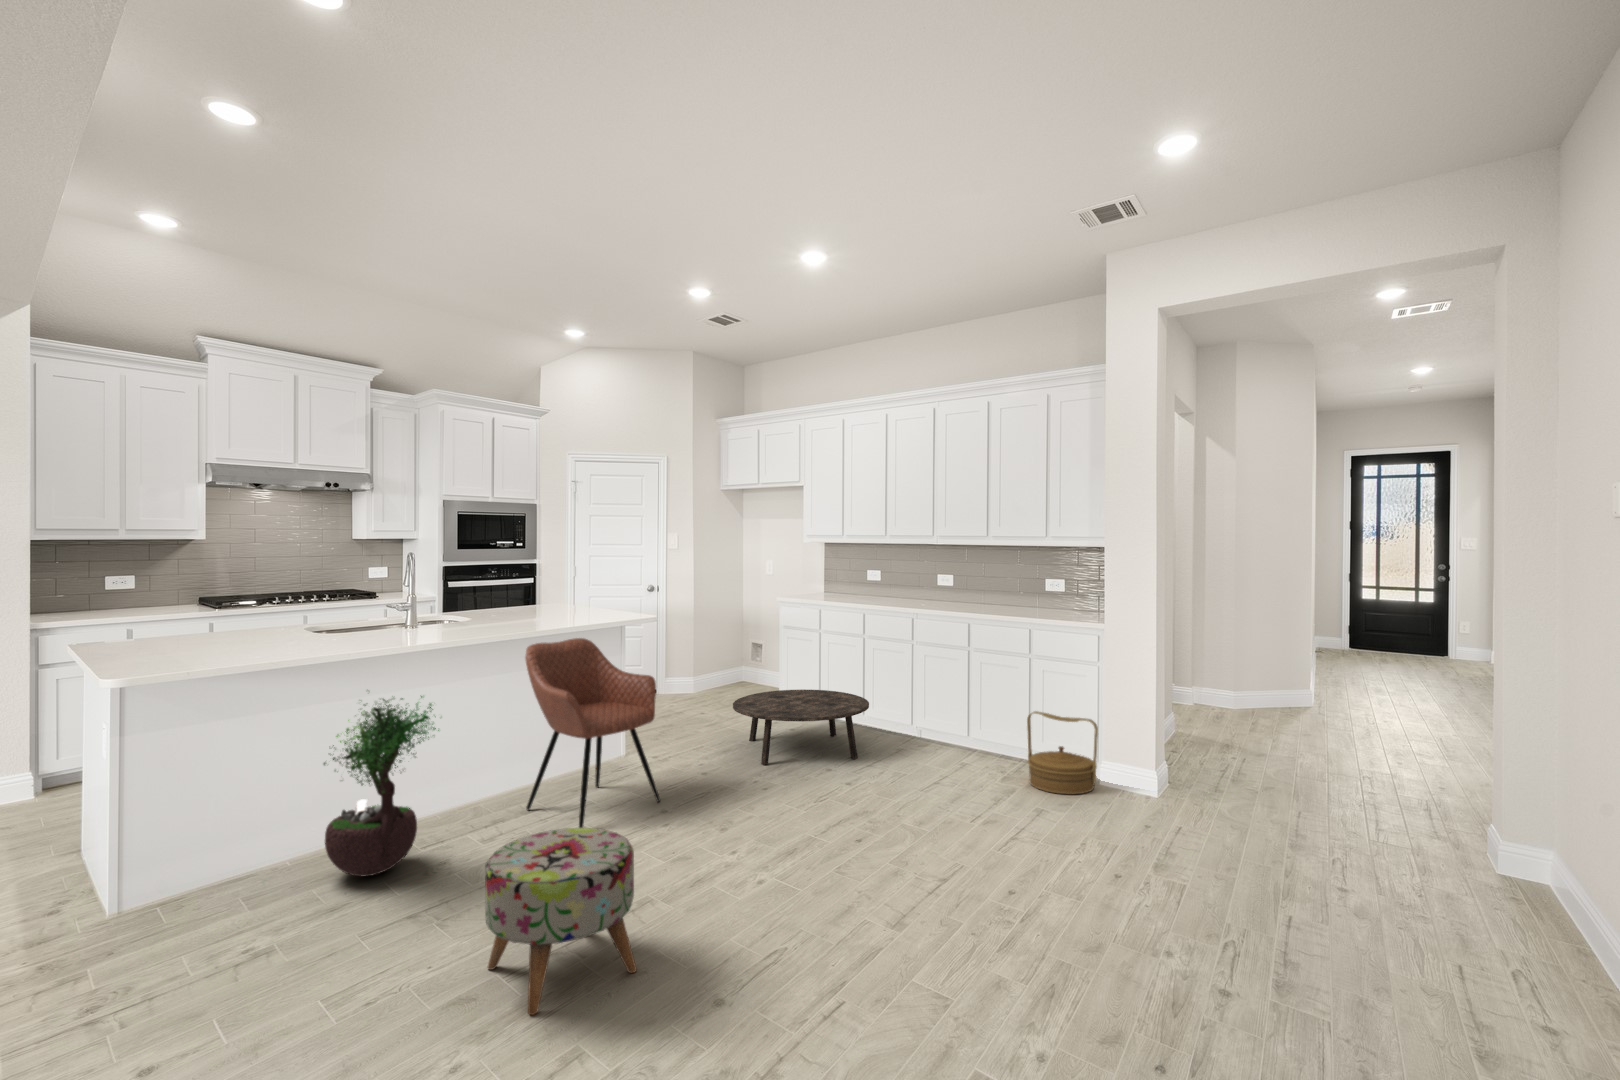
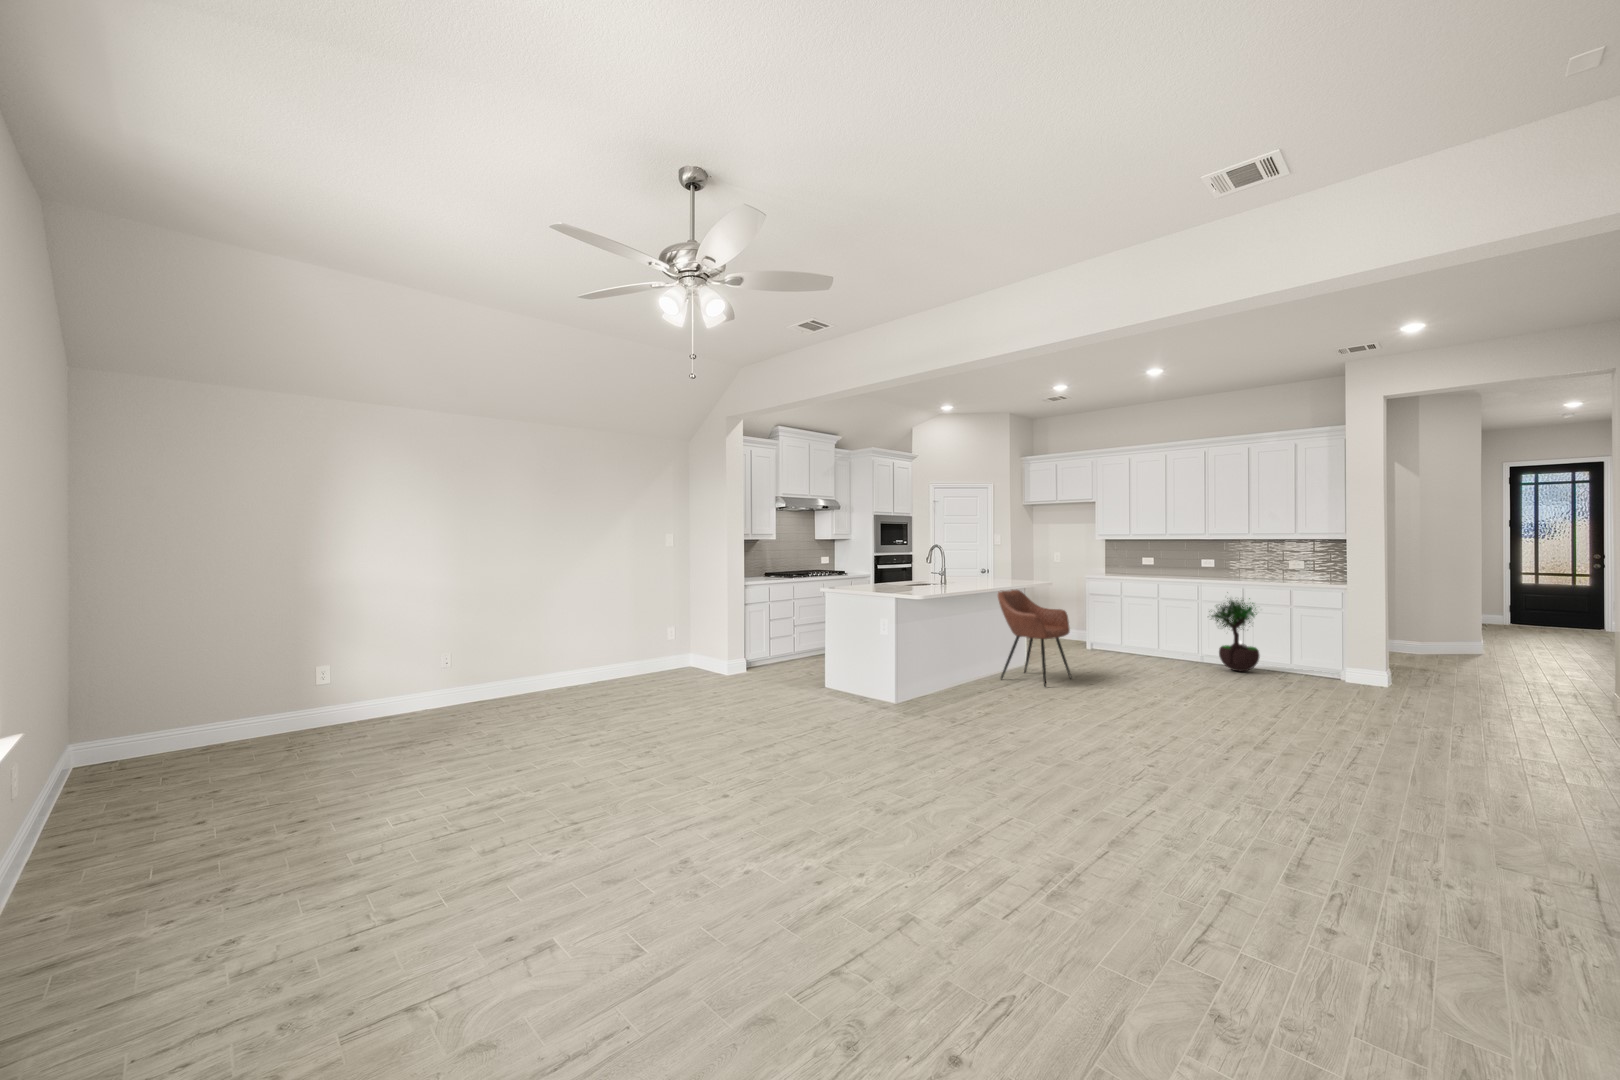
coffee table: present [733,690,869,765] -> none [1081,628,1173,667]
potted tree: present [324,696,439,876] -> present [1212,598,1260,671]
woven basket: present [1027,711,1098,794] -> none [1291,637,1345,684]
ottoman: present [485,828,637,1015] -> none [1075,667,1149,735]

